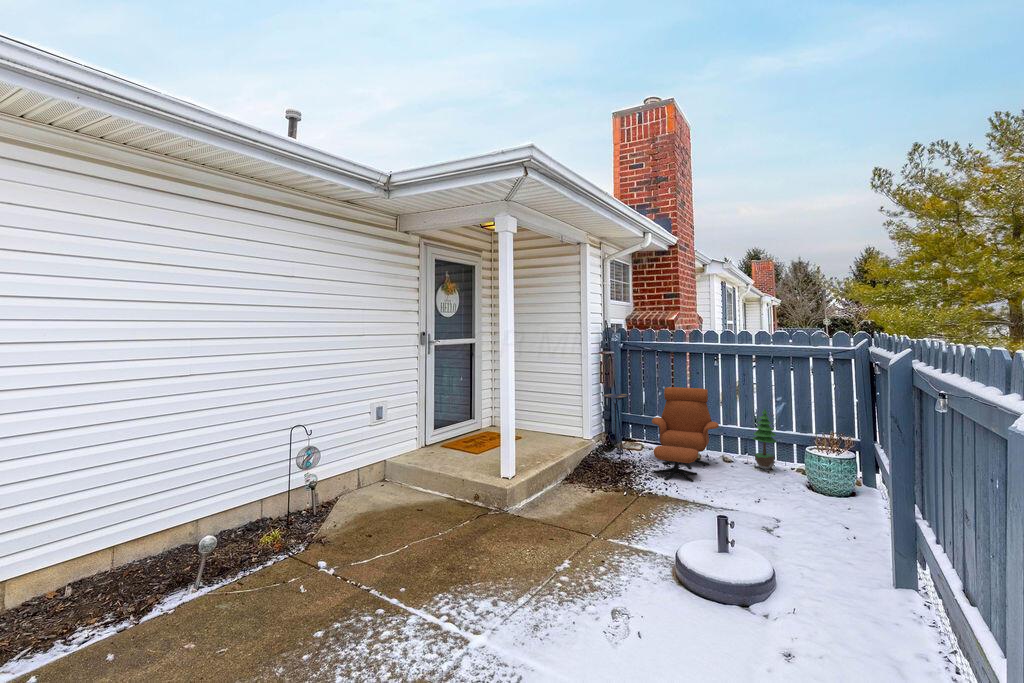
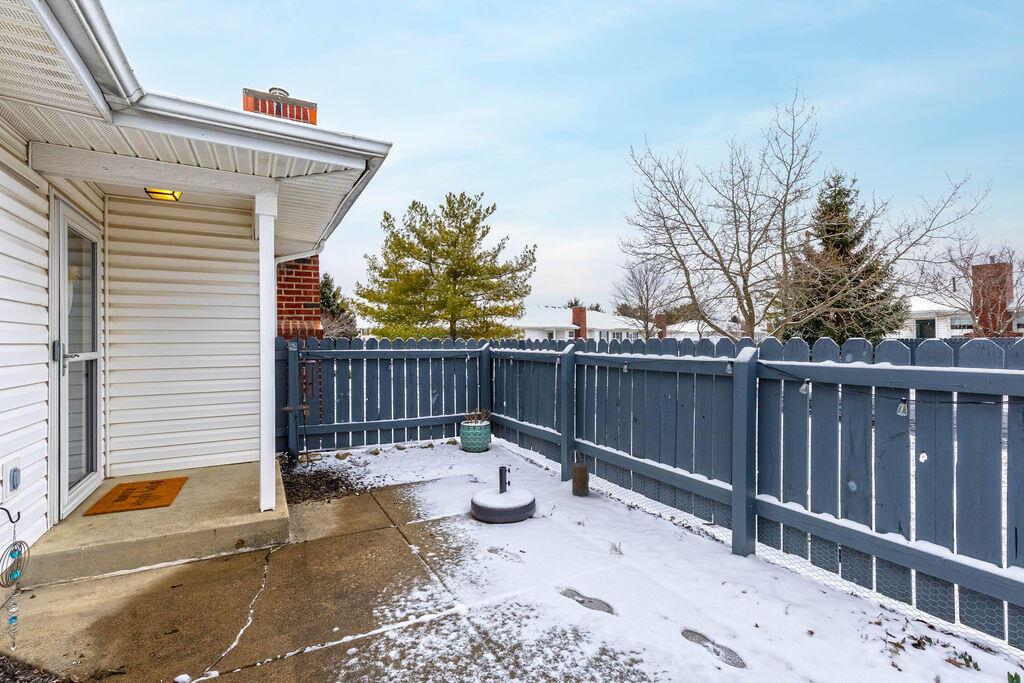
lounge chair: present [652,387,719,482] -> none [339,390,402,474]
potted tree: present [752,409,777,470] -> none [420,399,438,449]
watering can: none [850,536,887,626] -> present [570,449,591,496]

